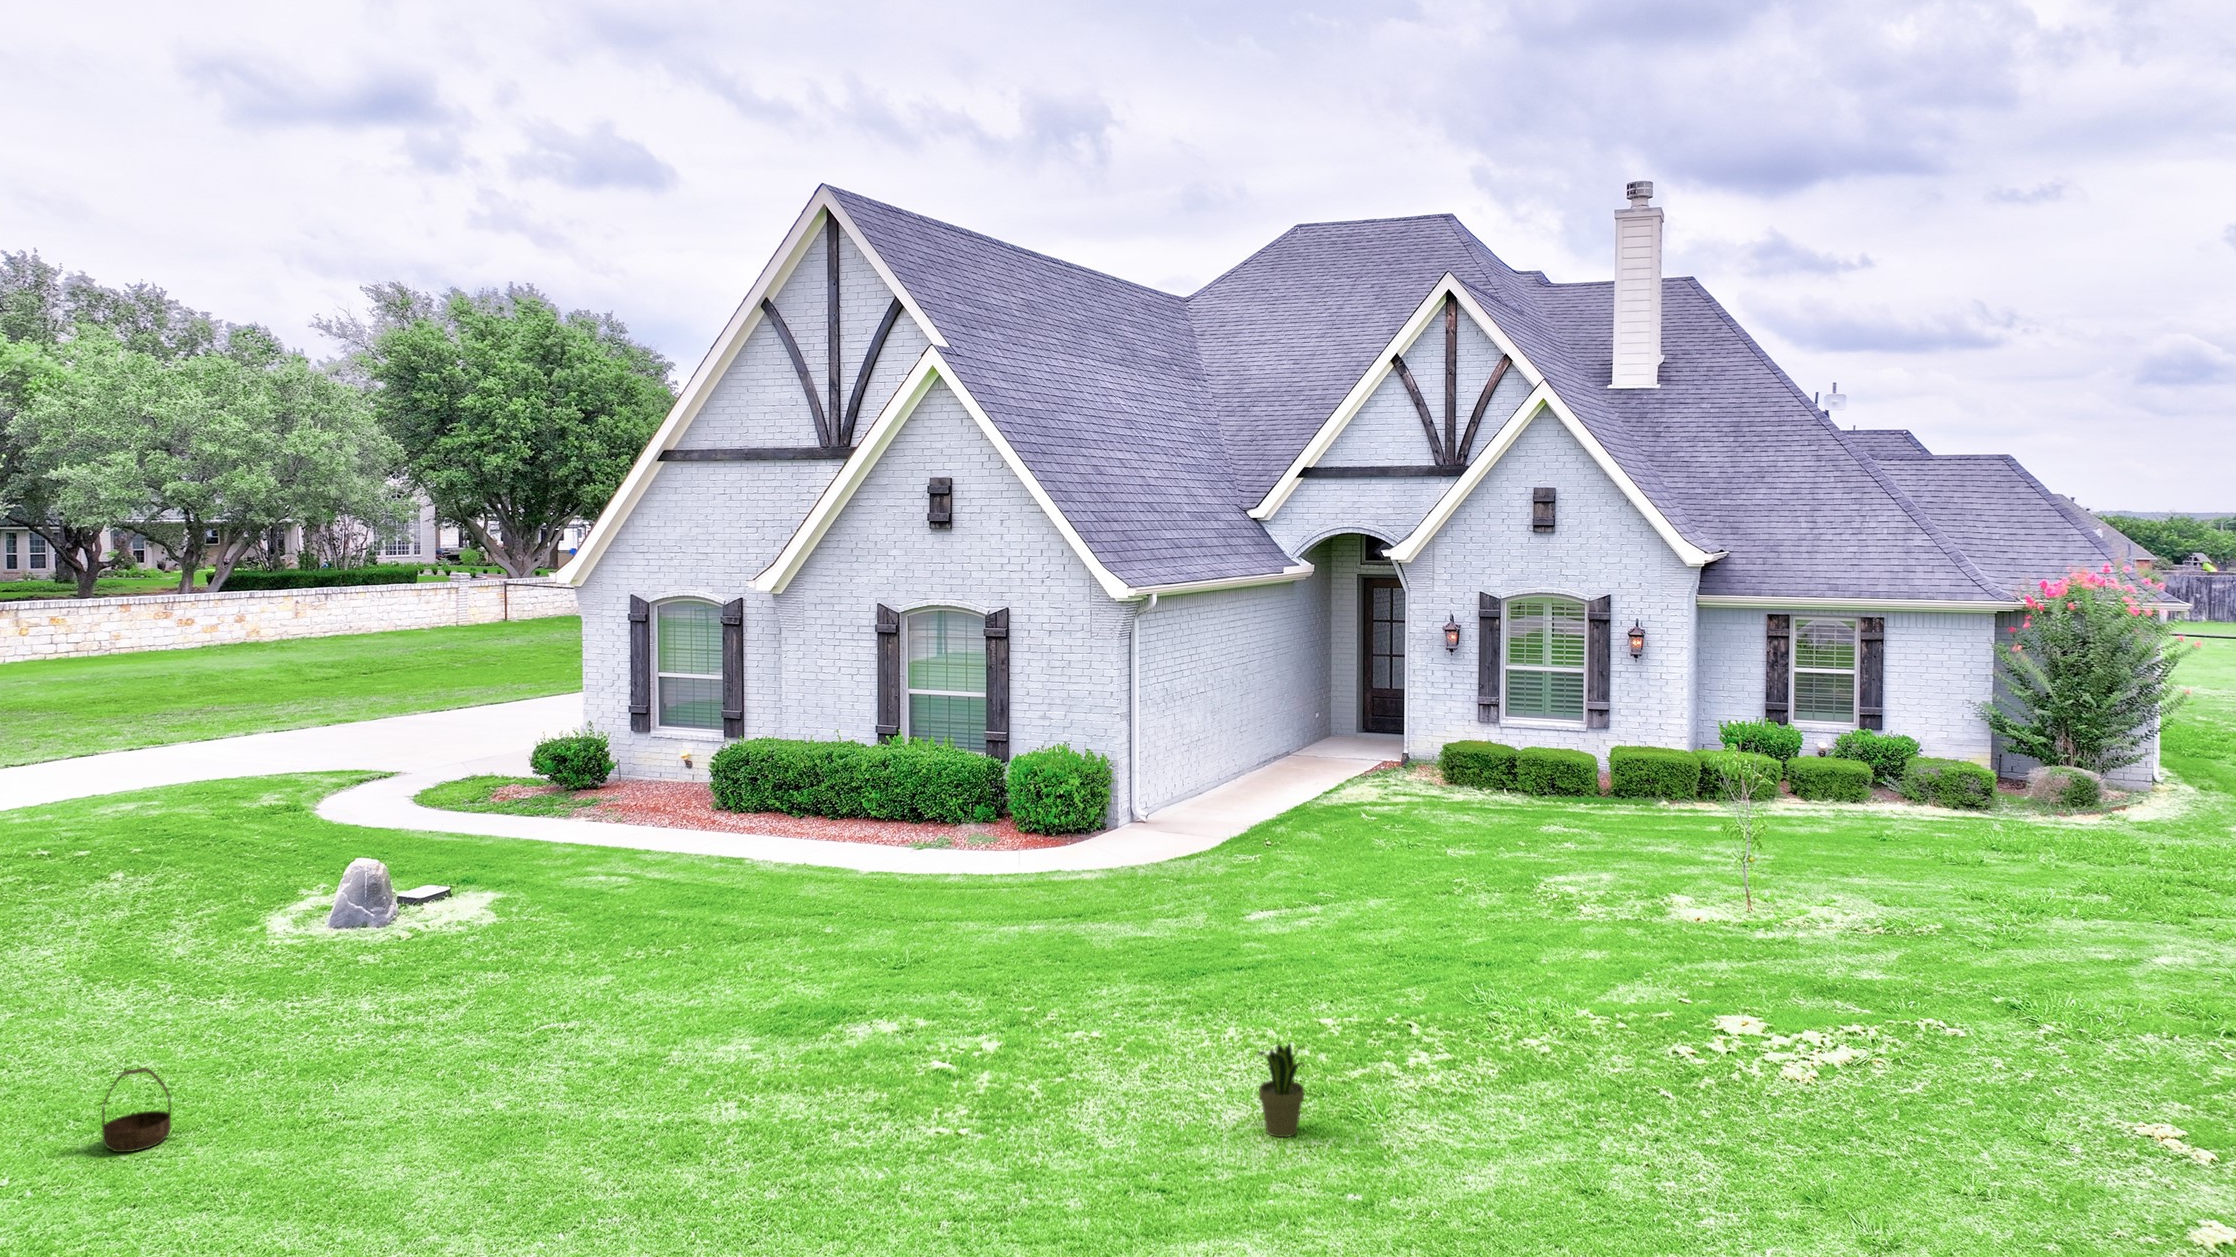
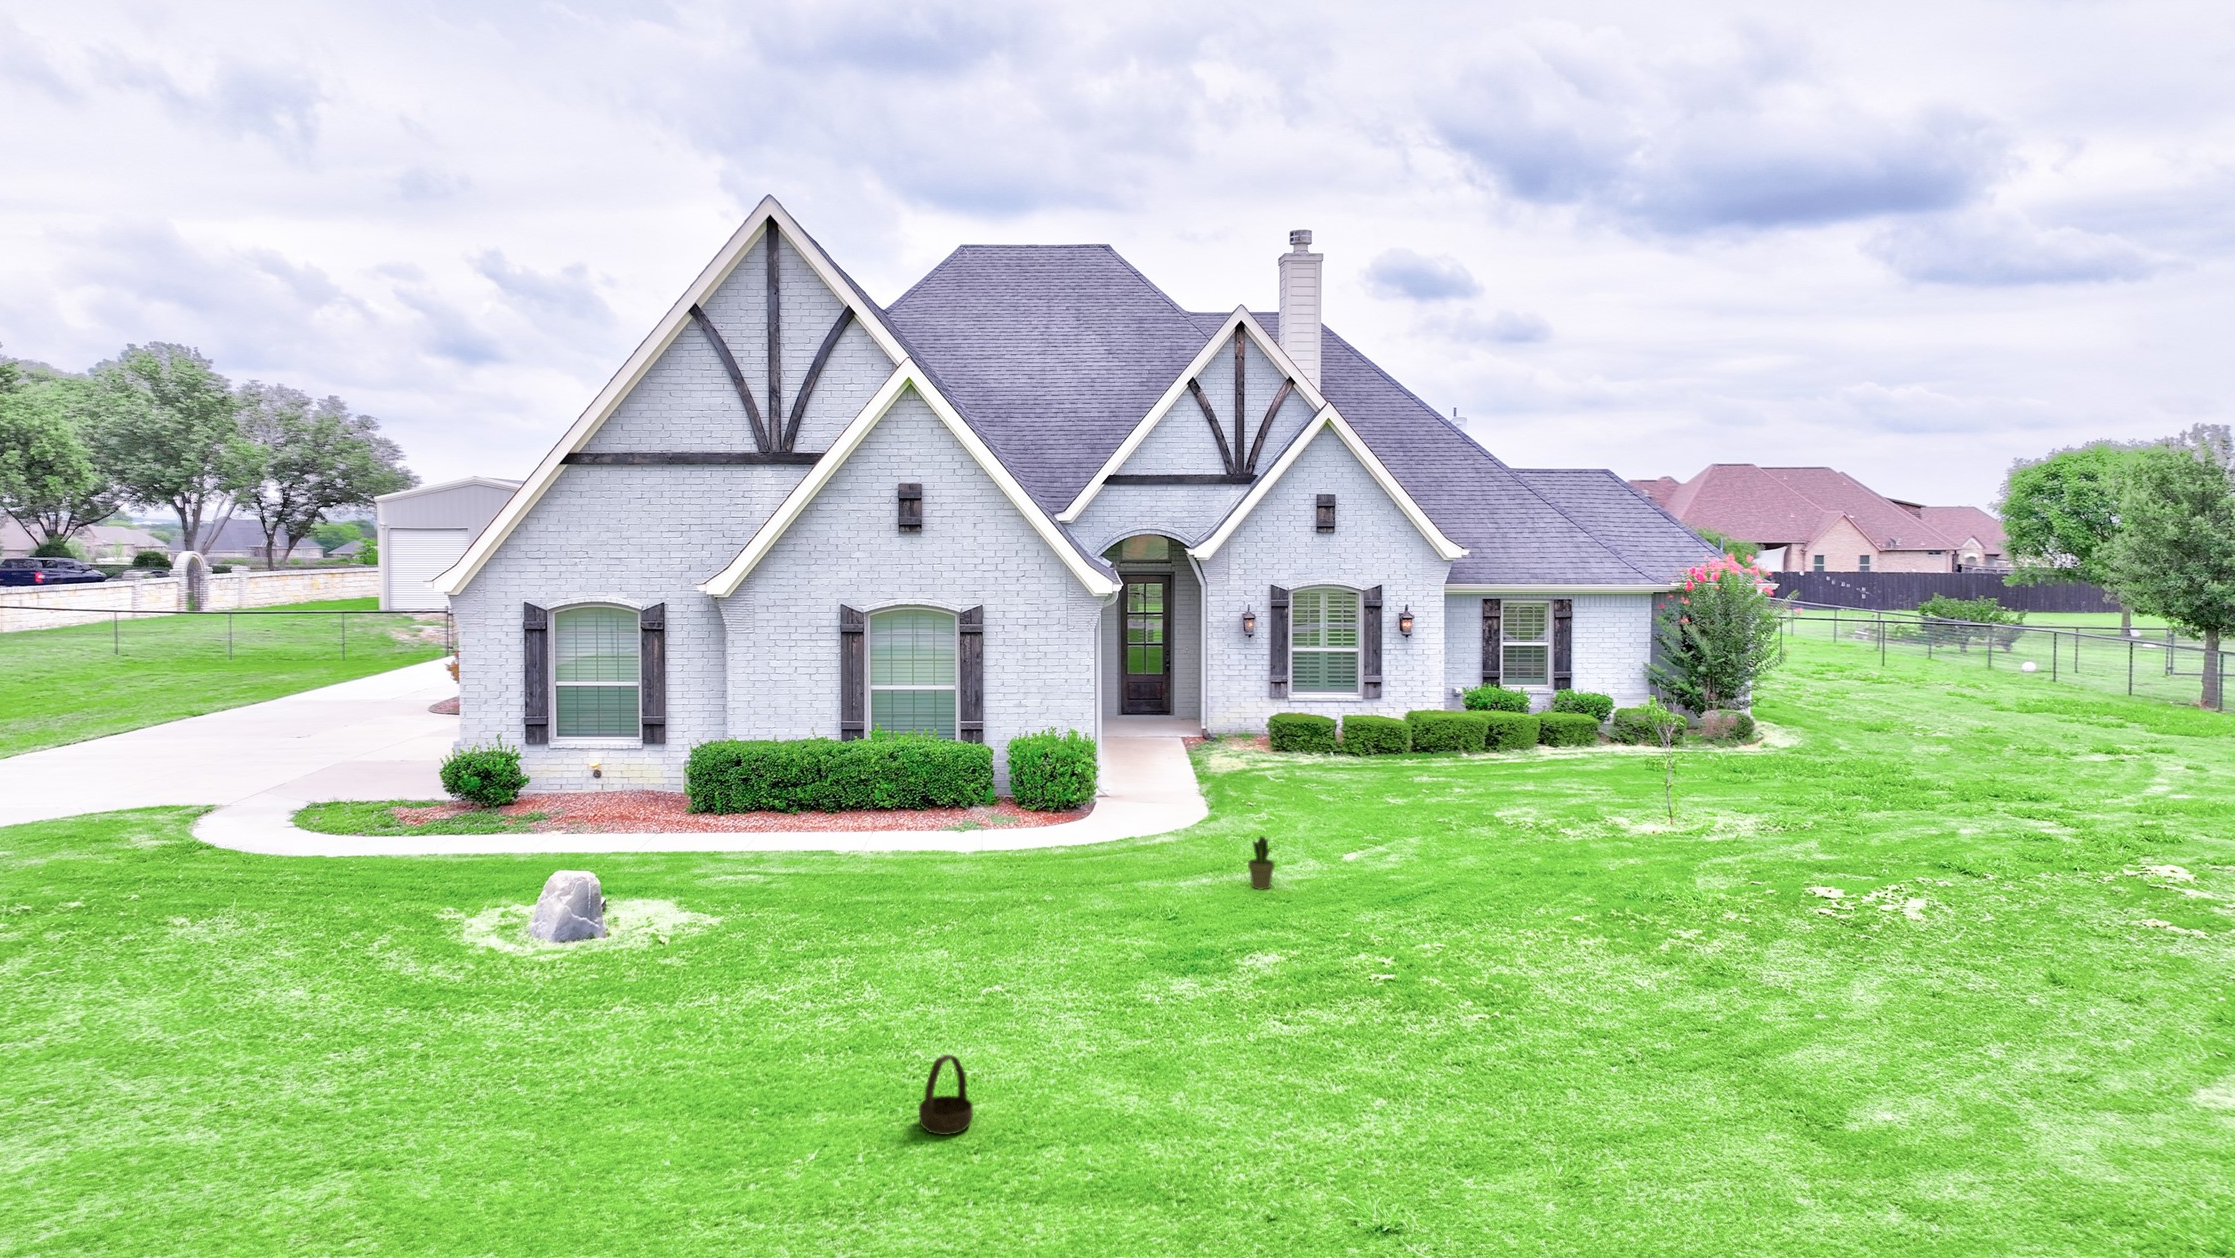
potted plant: present [1258,1044,1304,1137] -> present [1248,837,1277,889]

